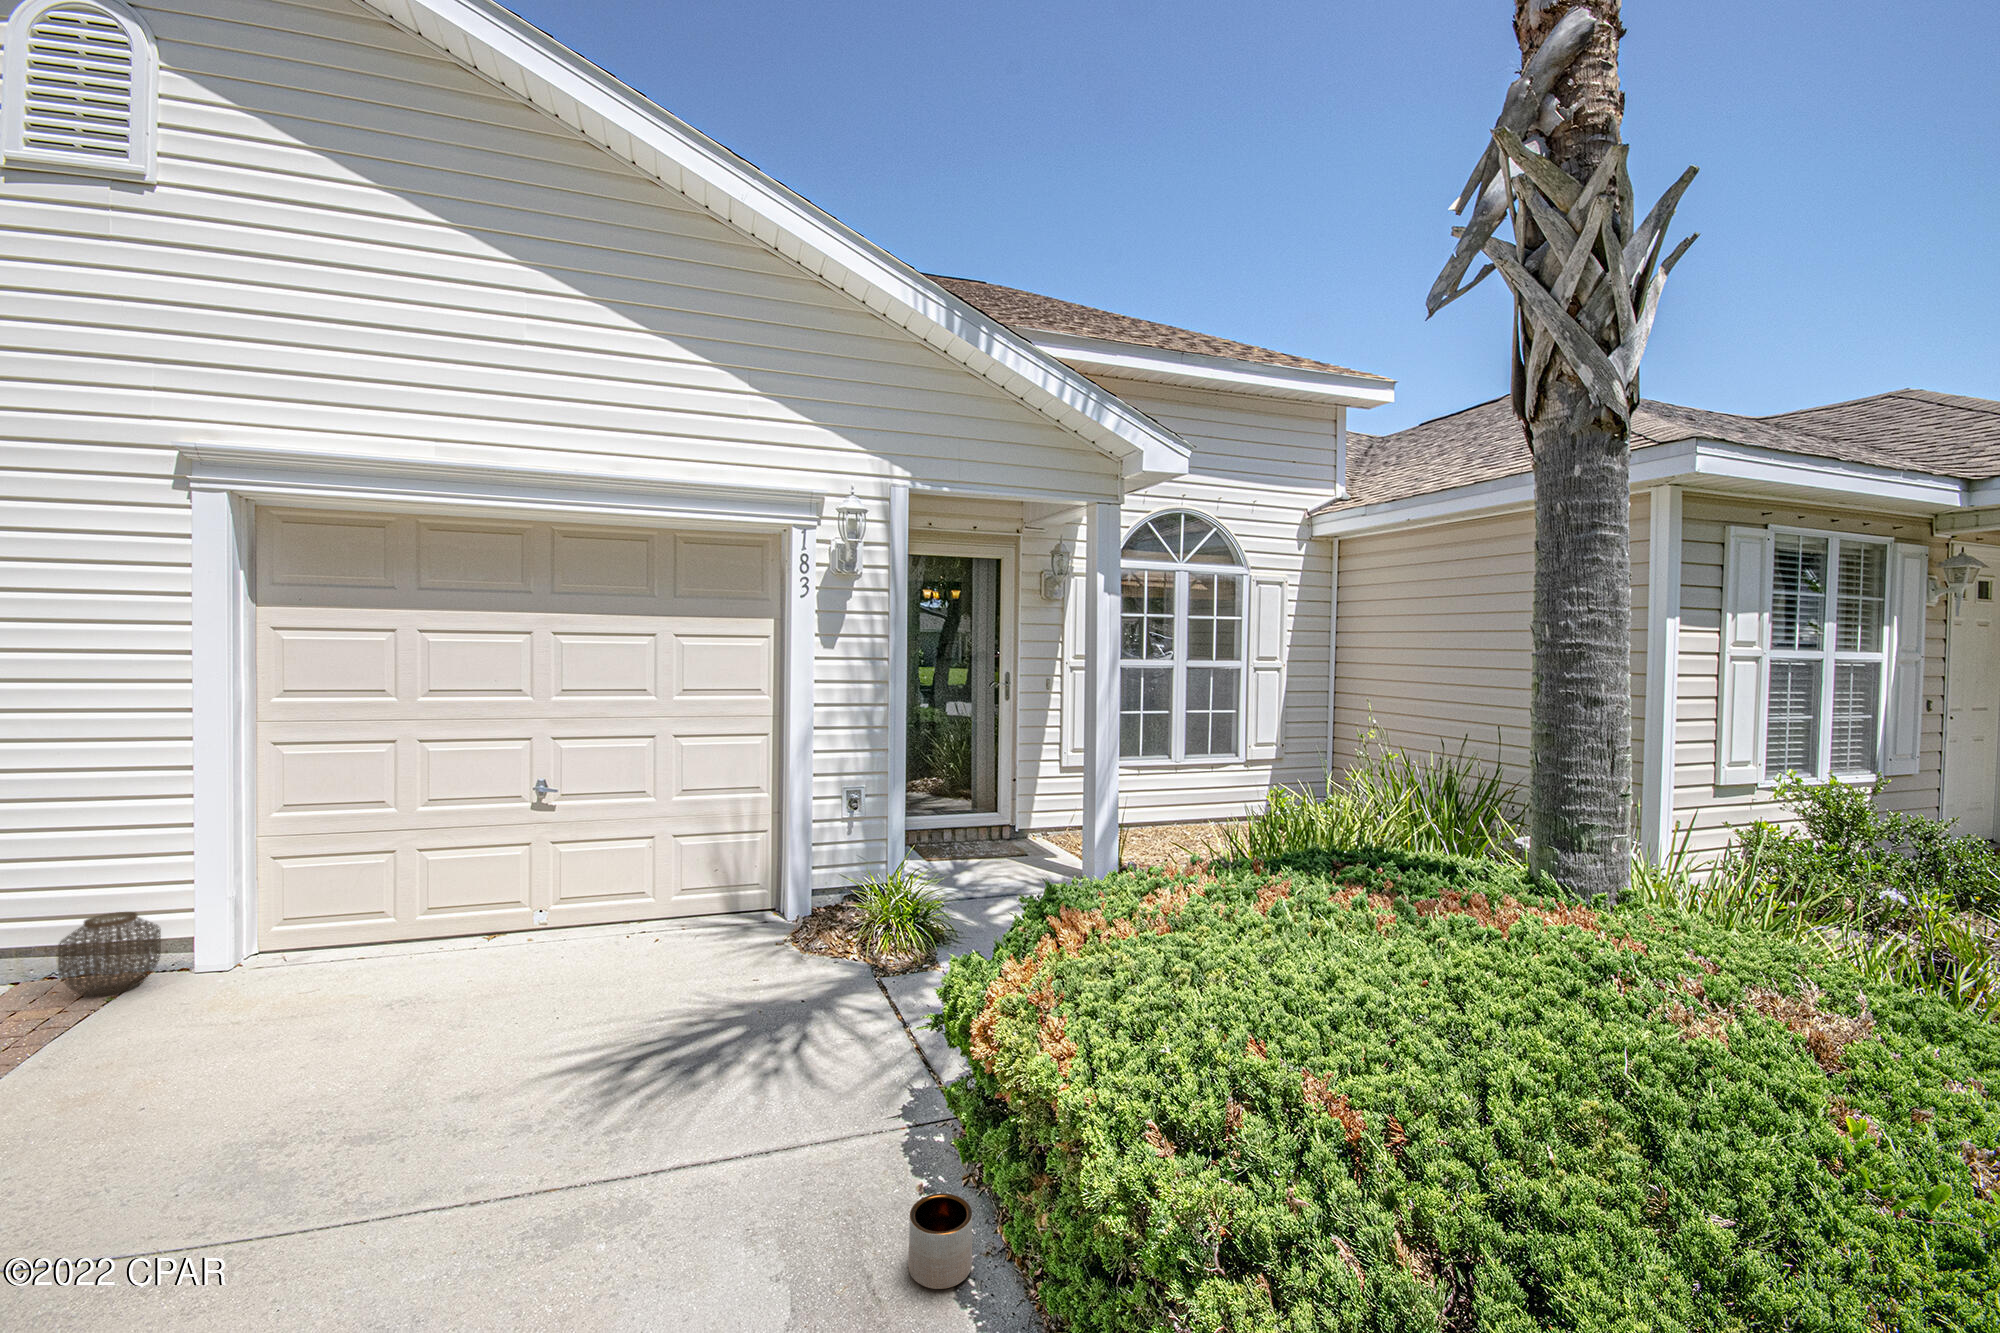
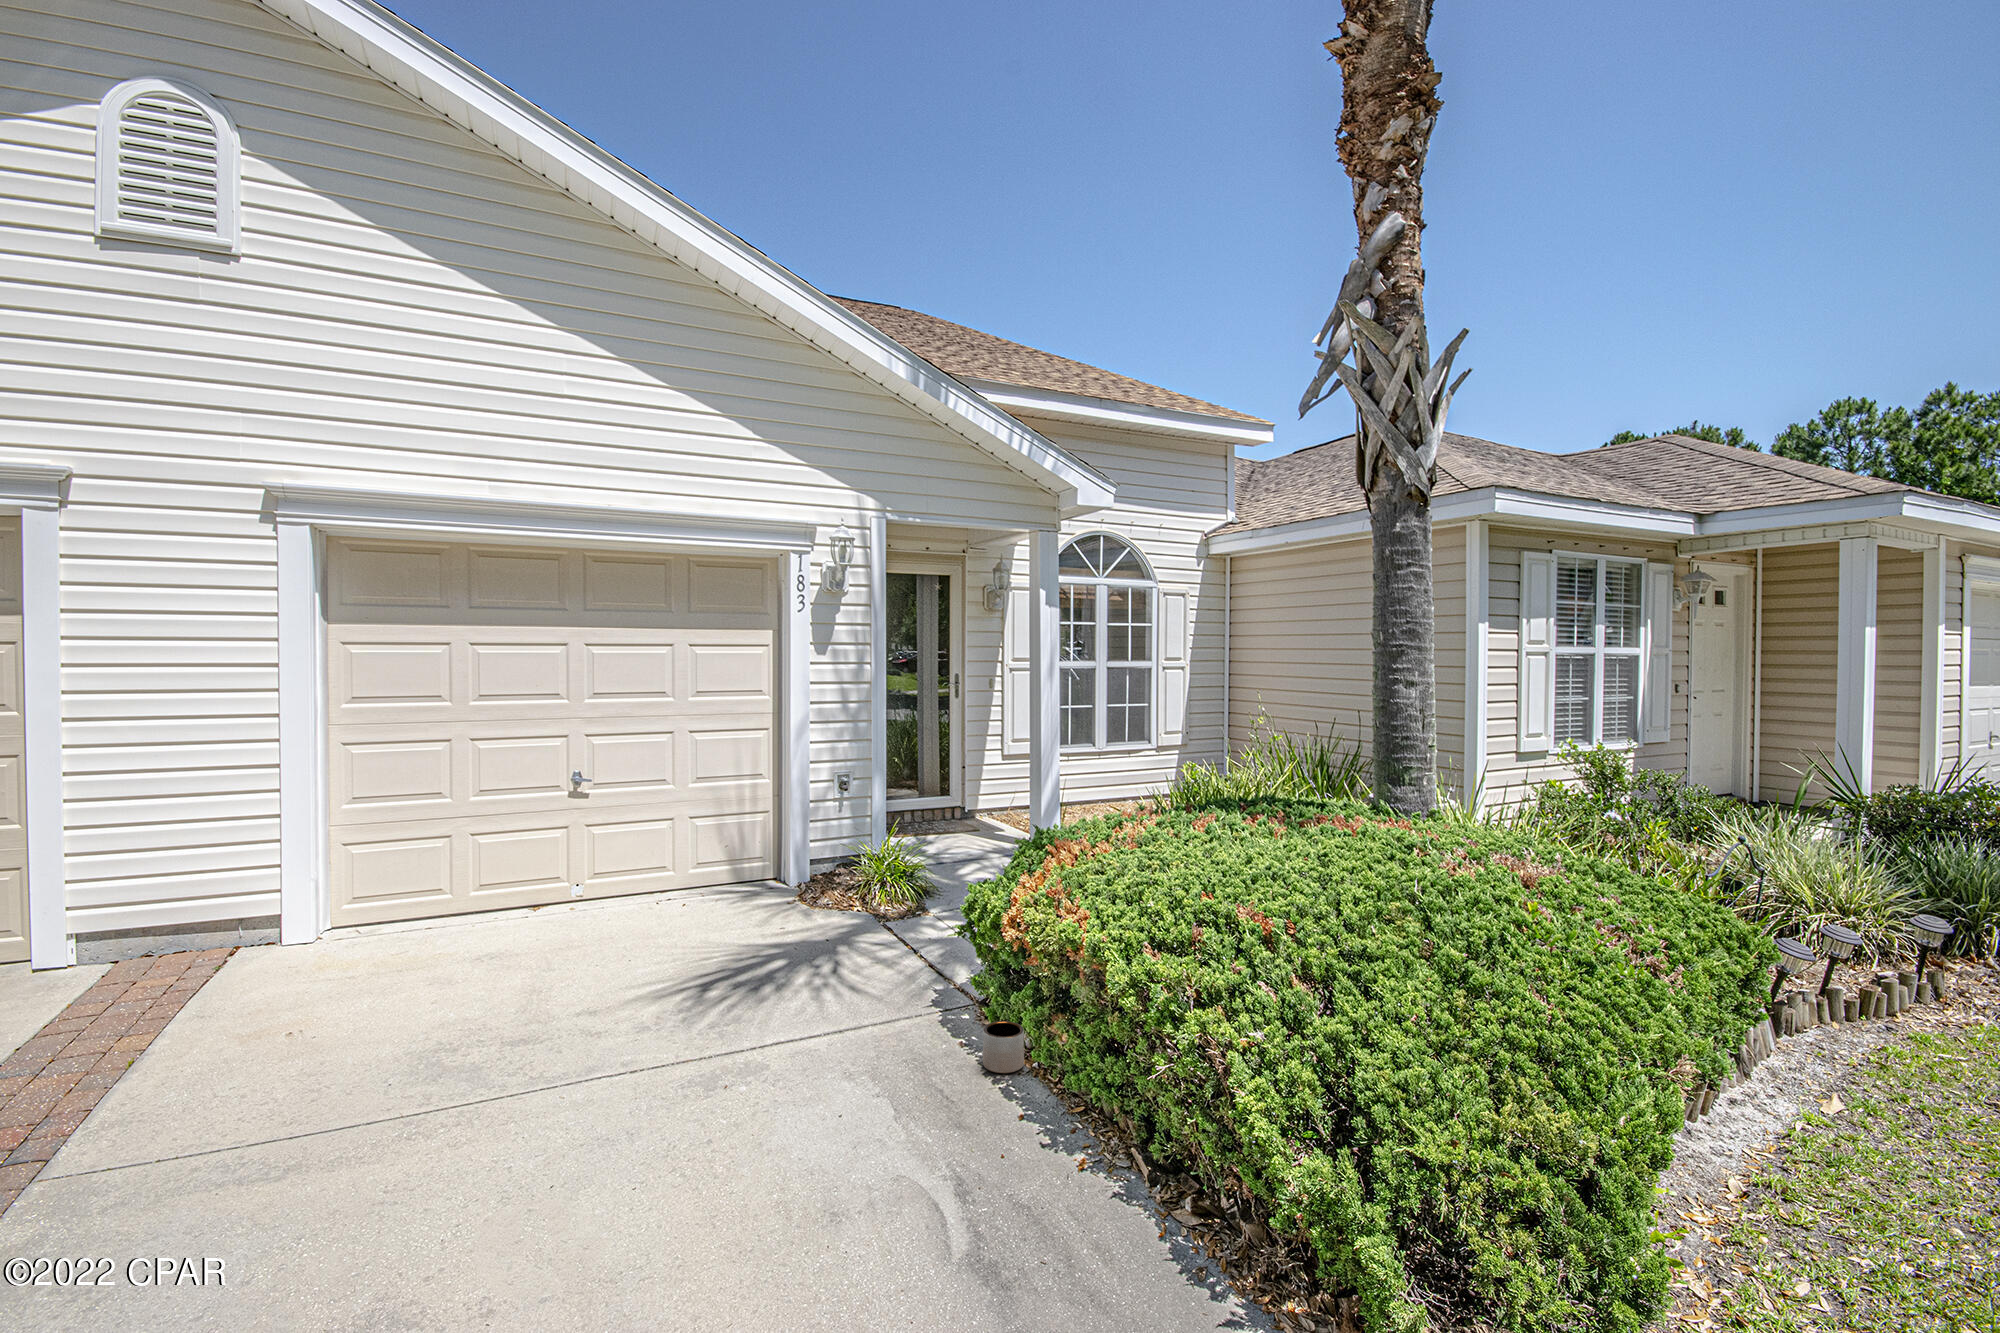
woven basket: present [58,912,161,997] -> none [181,895,262,968]

